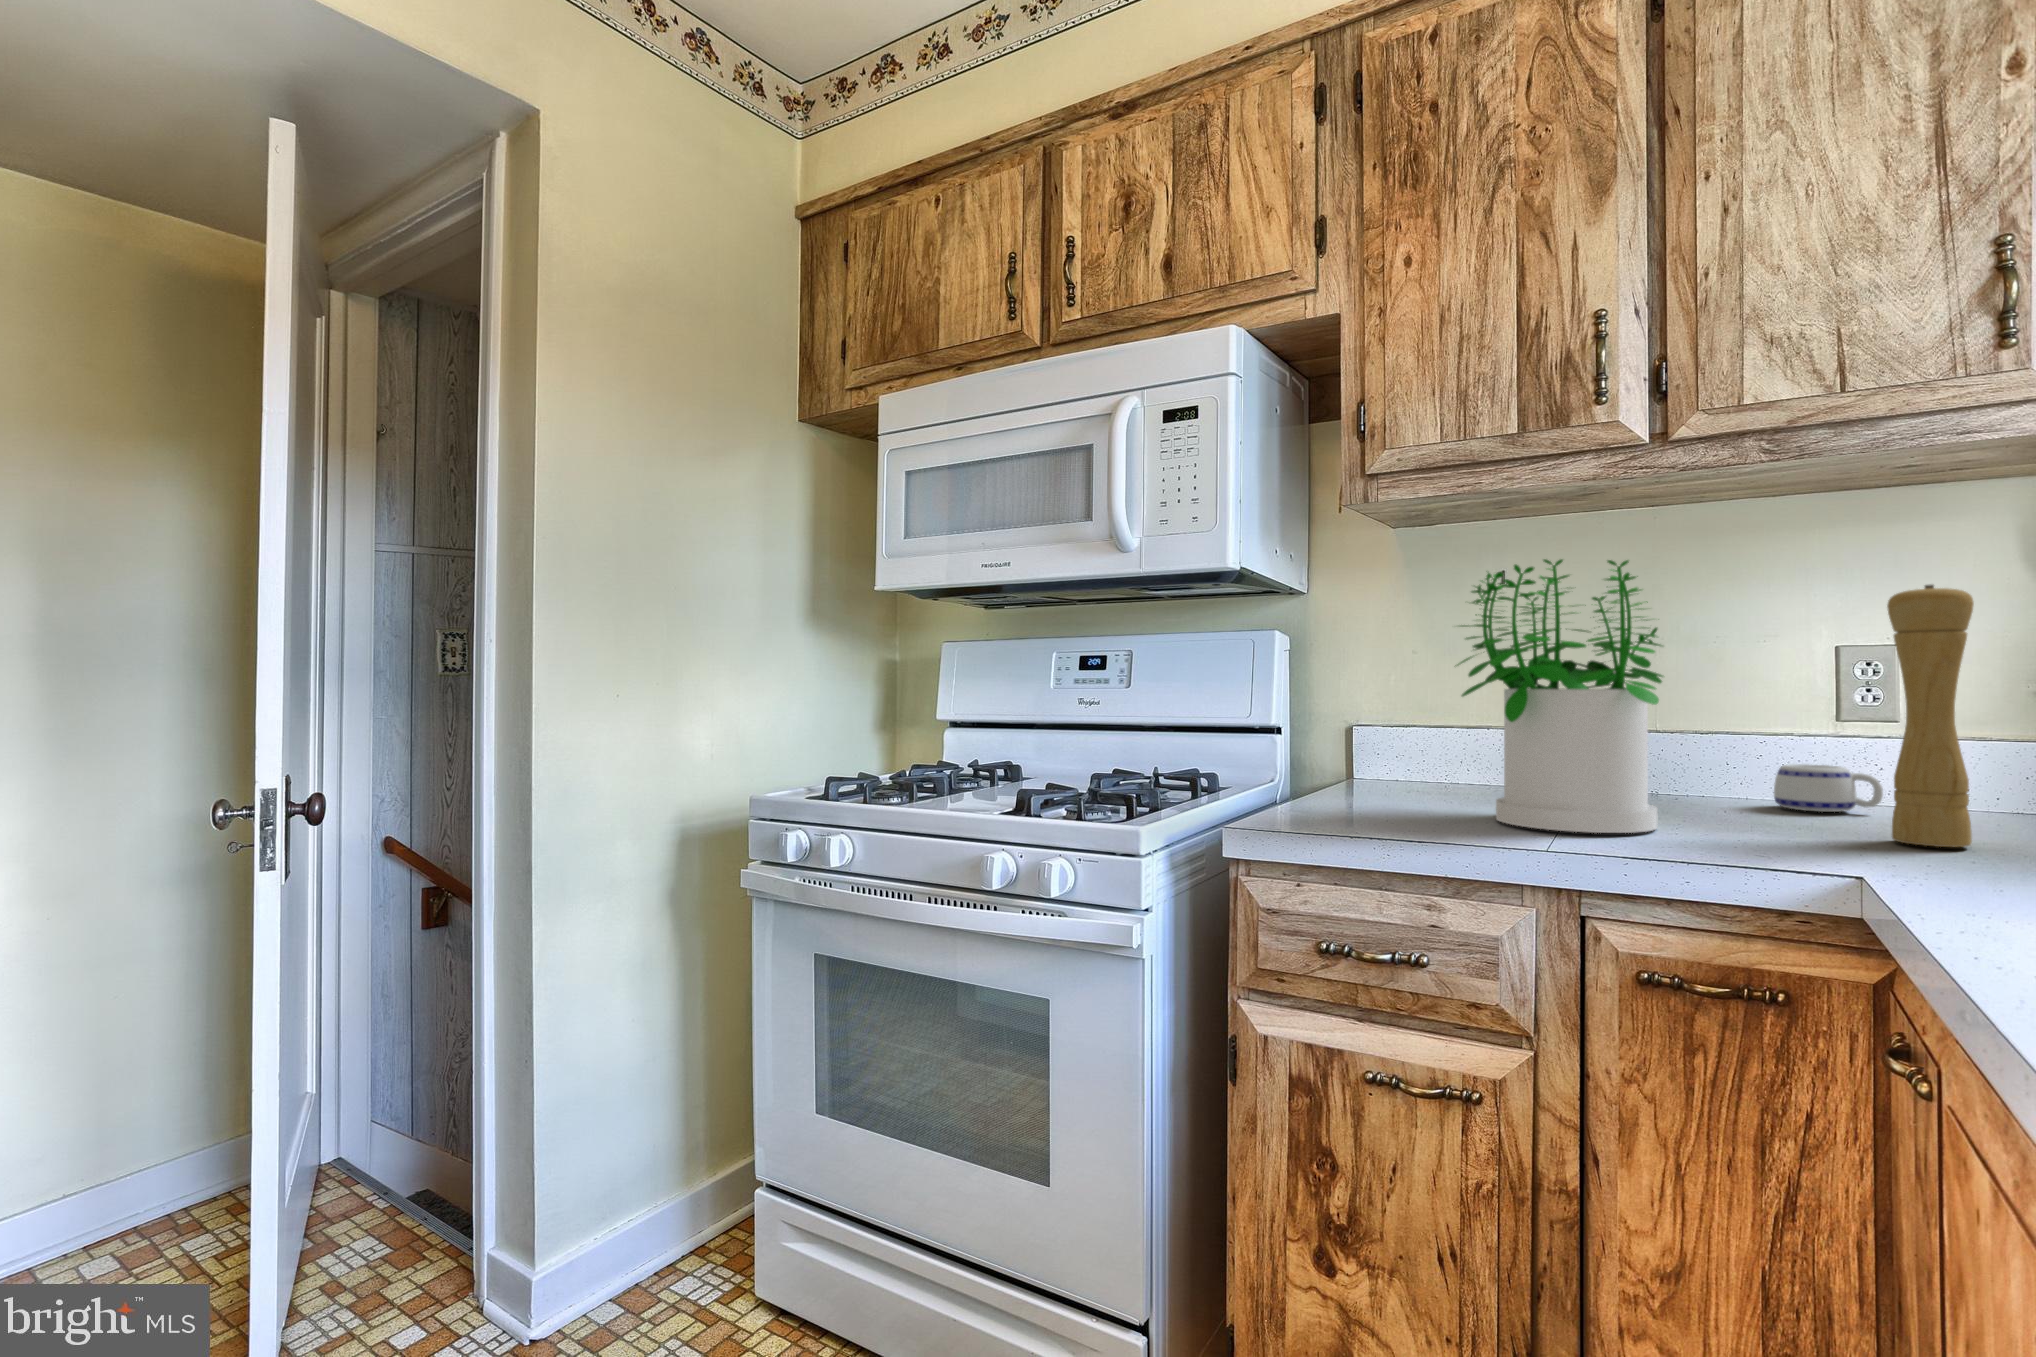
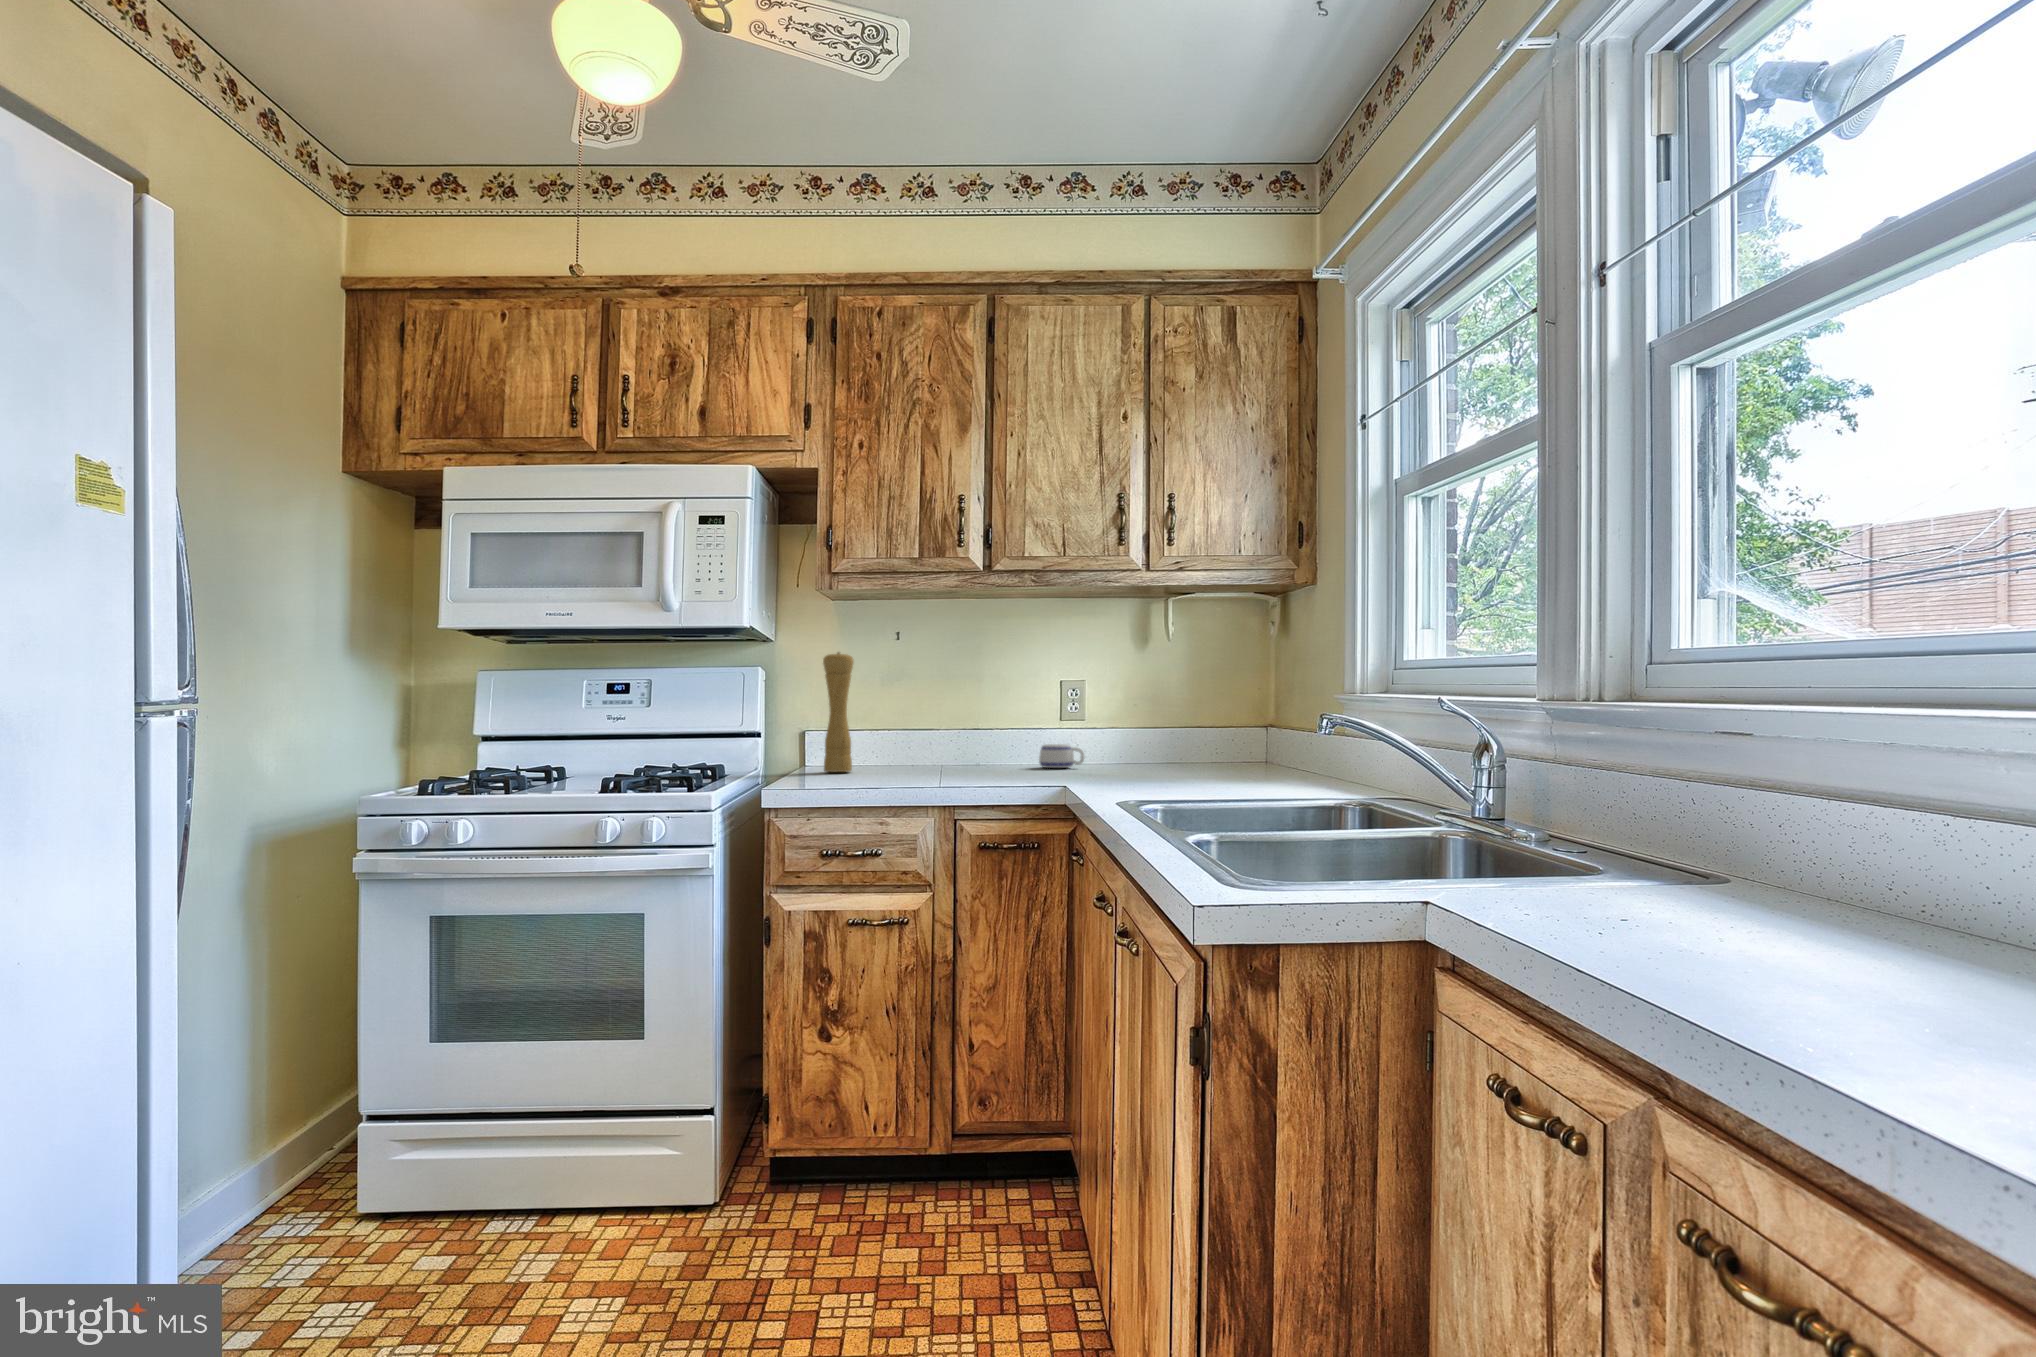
potted plant: present [1455,559,1663,833] -> none [888,631,991,778]
pepper mill: present [1887,585,1974,847] -> present [823,652,854,772]

